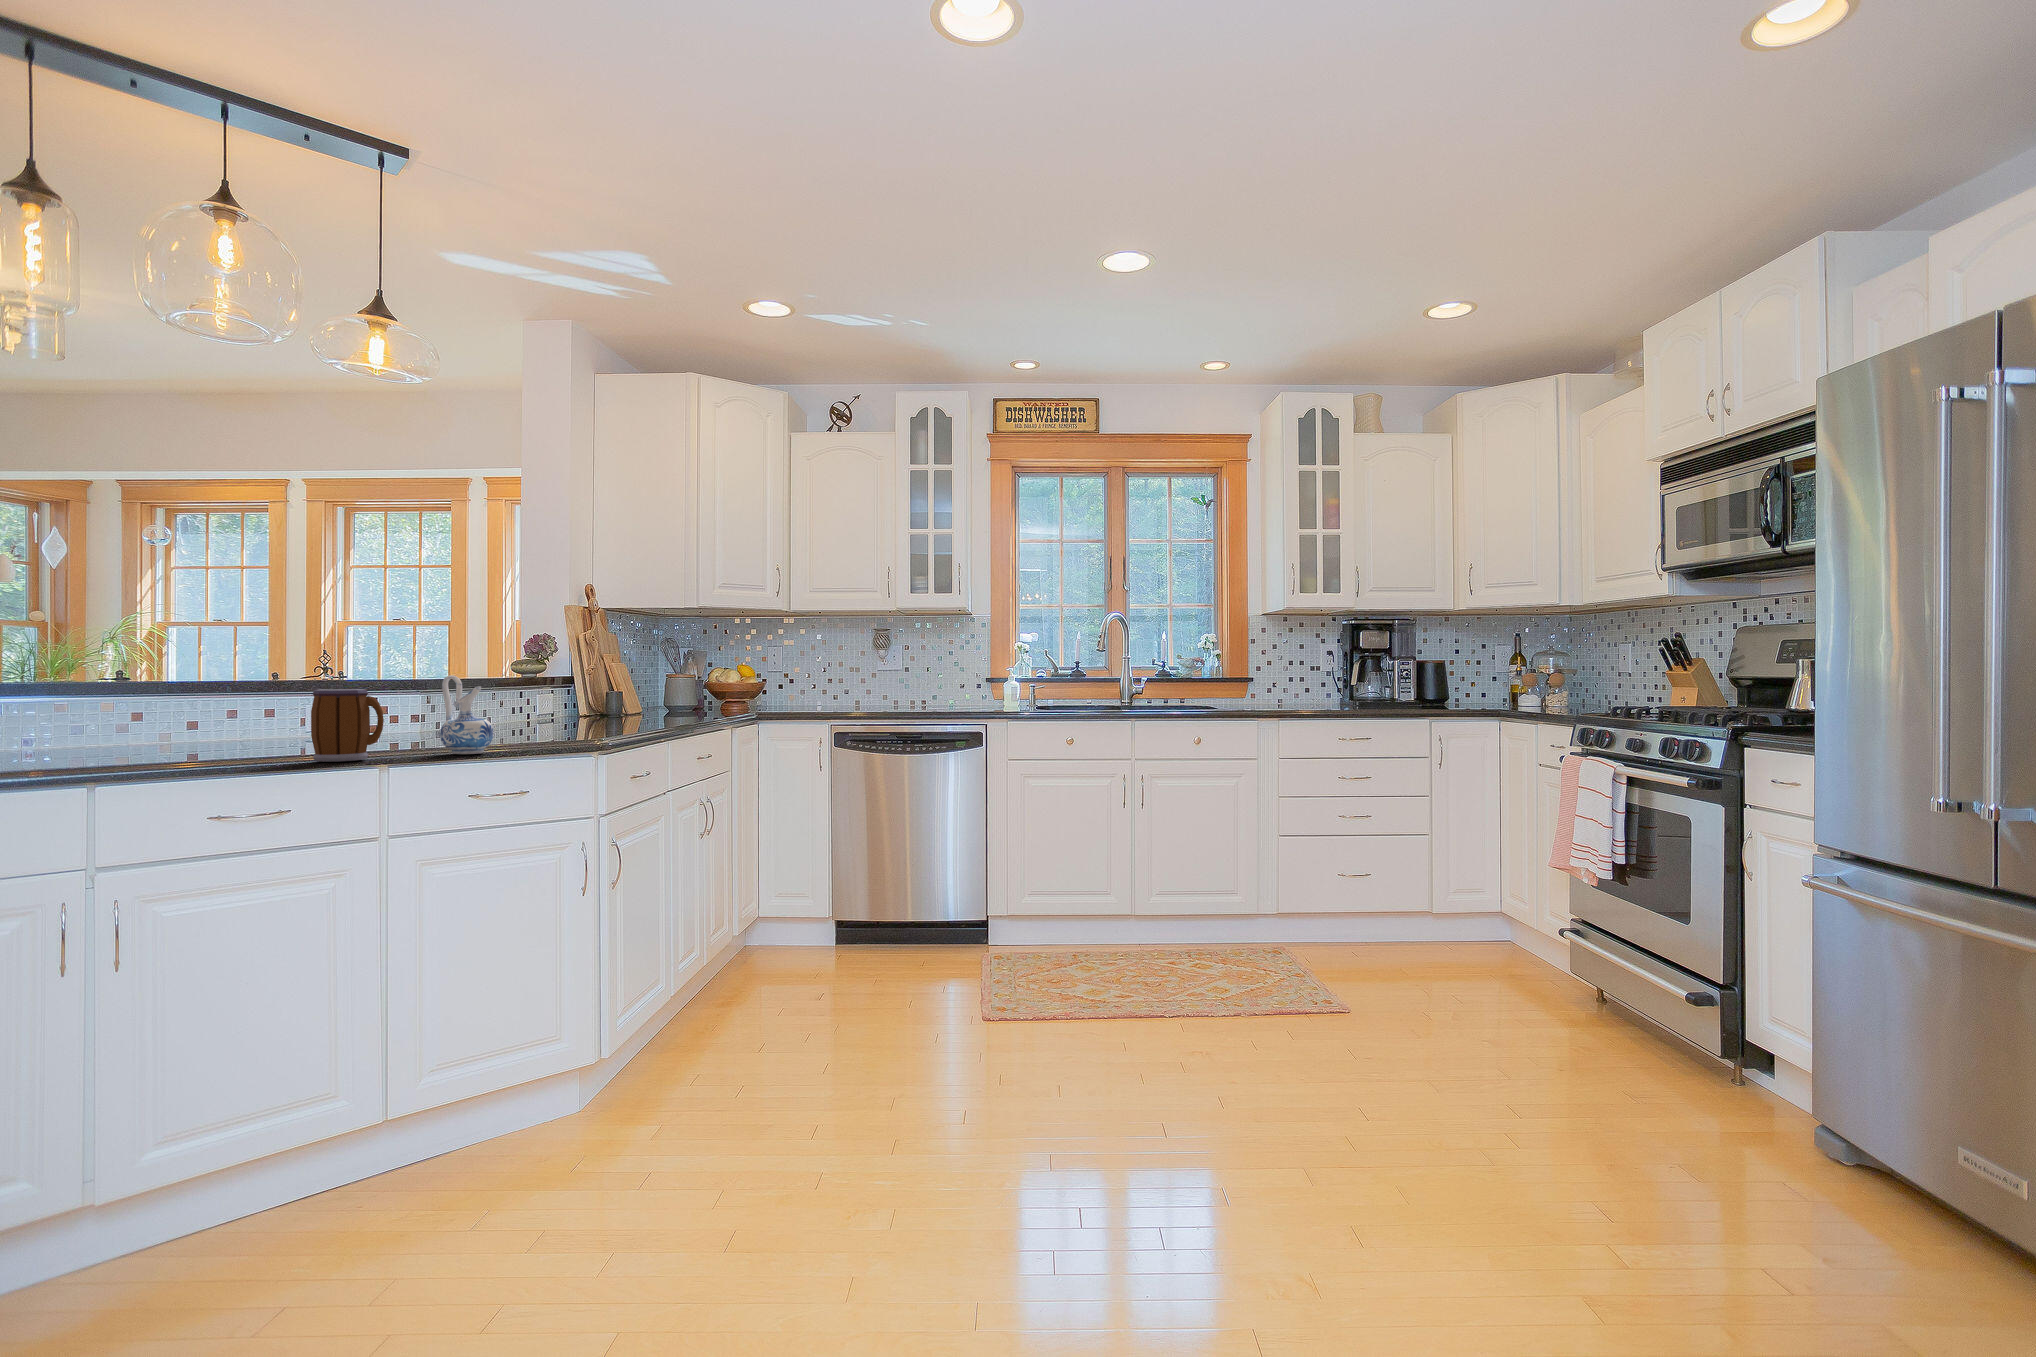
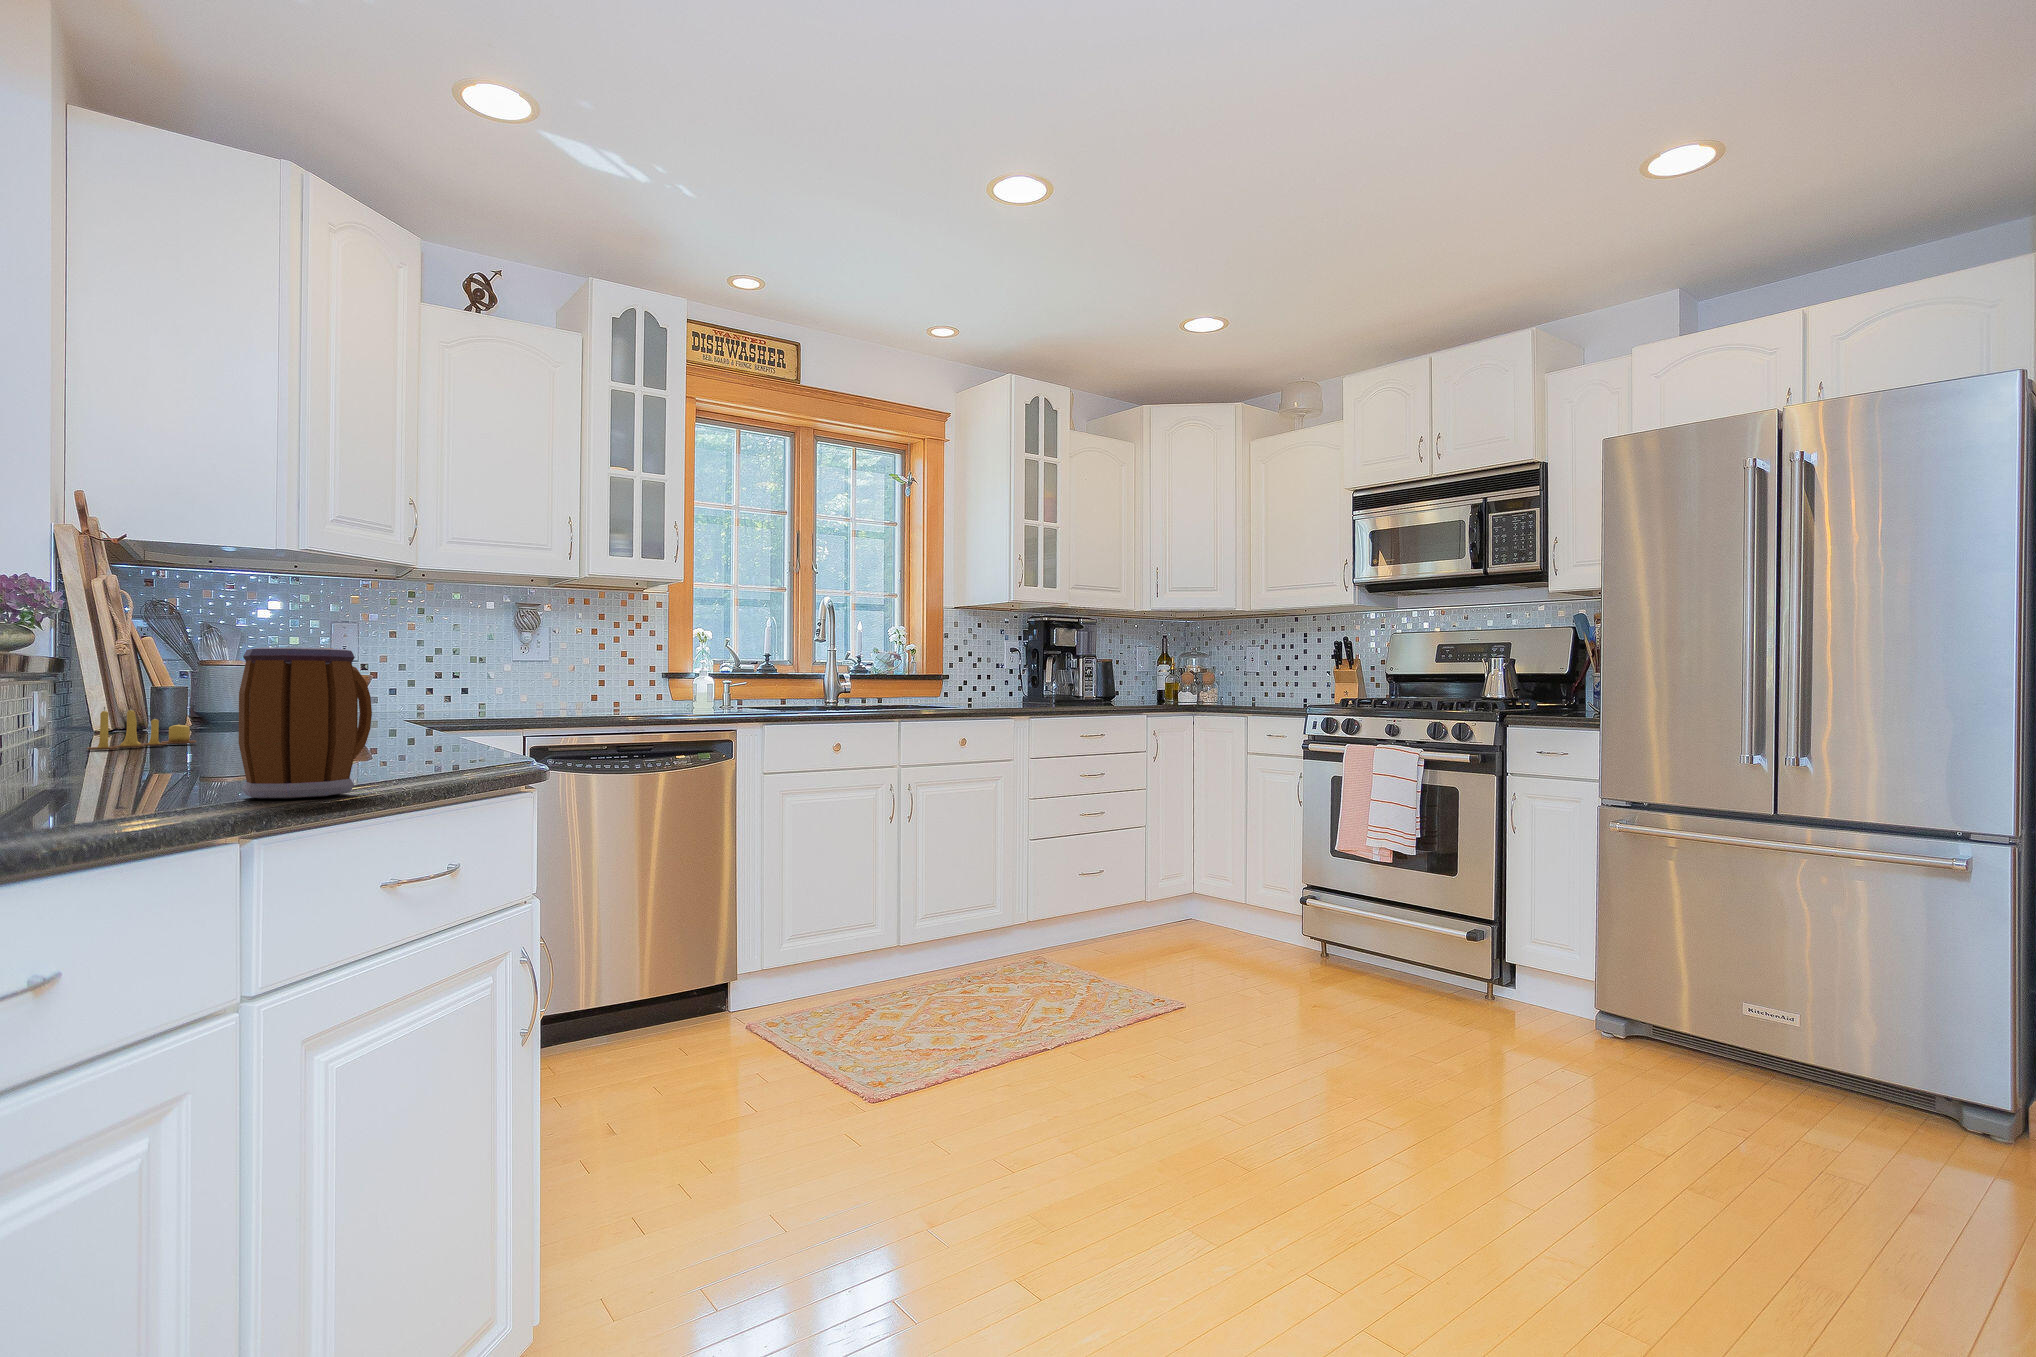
ceramic pitcher: present [440,675,493,754] -> none [387,632,484,778]
candle: none [510,705,582,729] -> present [87,706,196,750]

